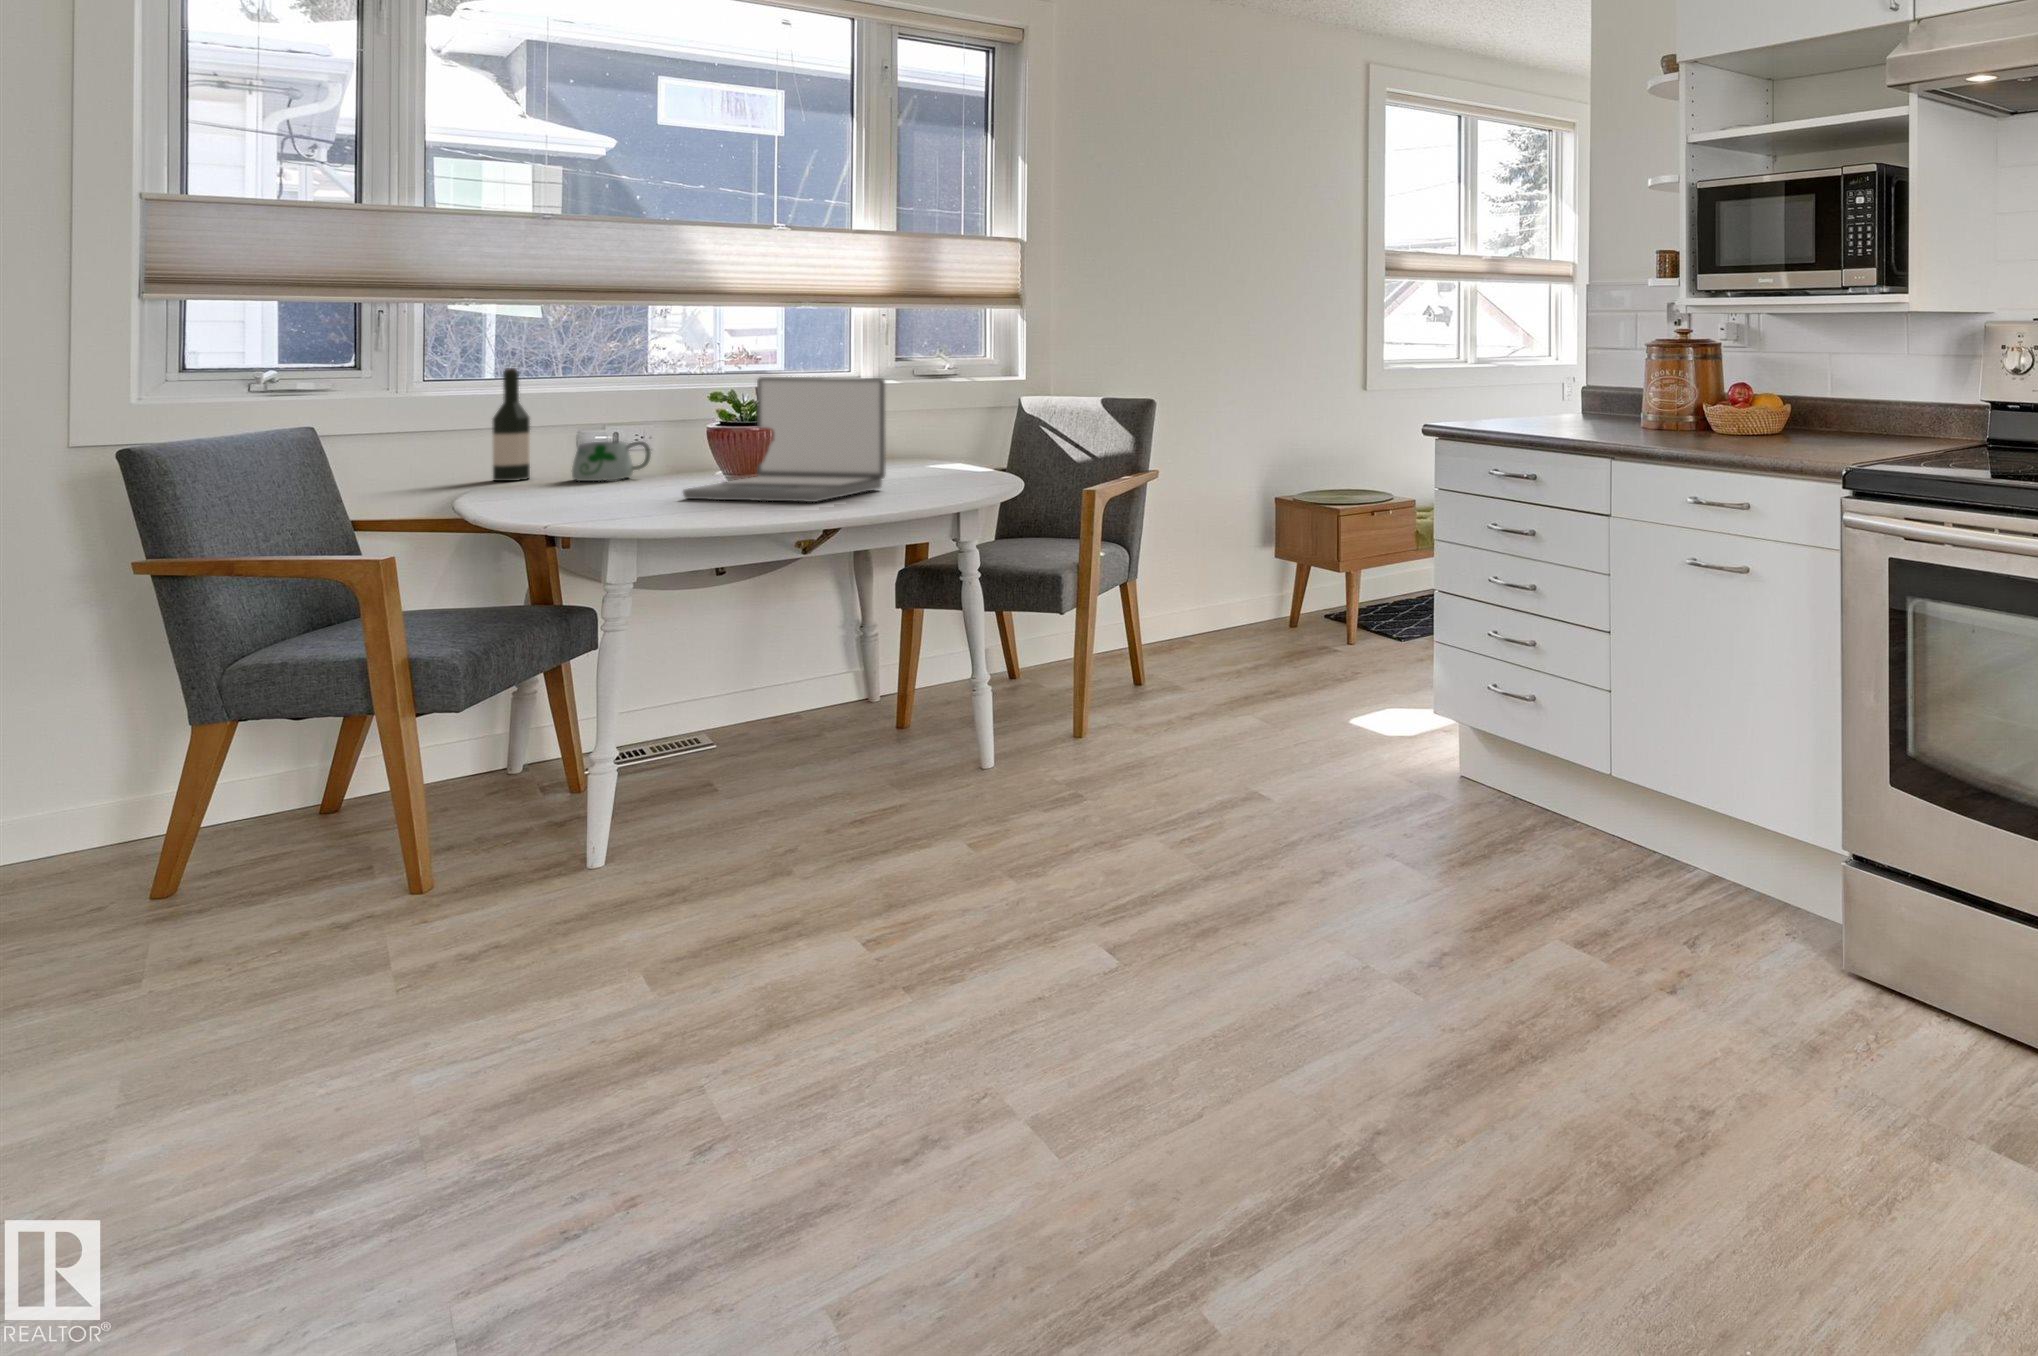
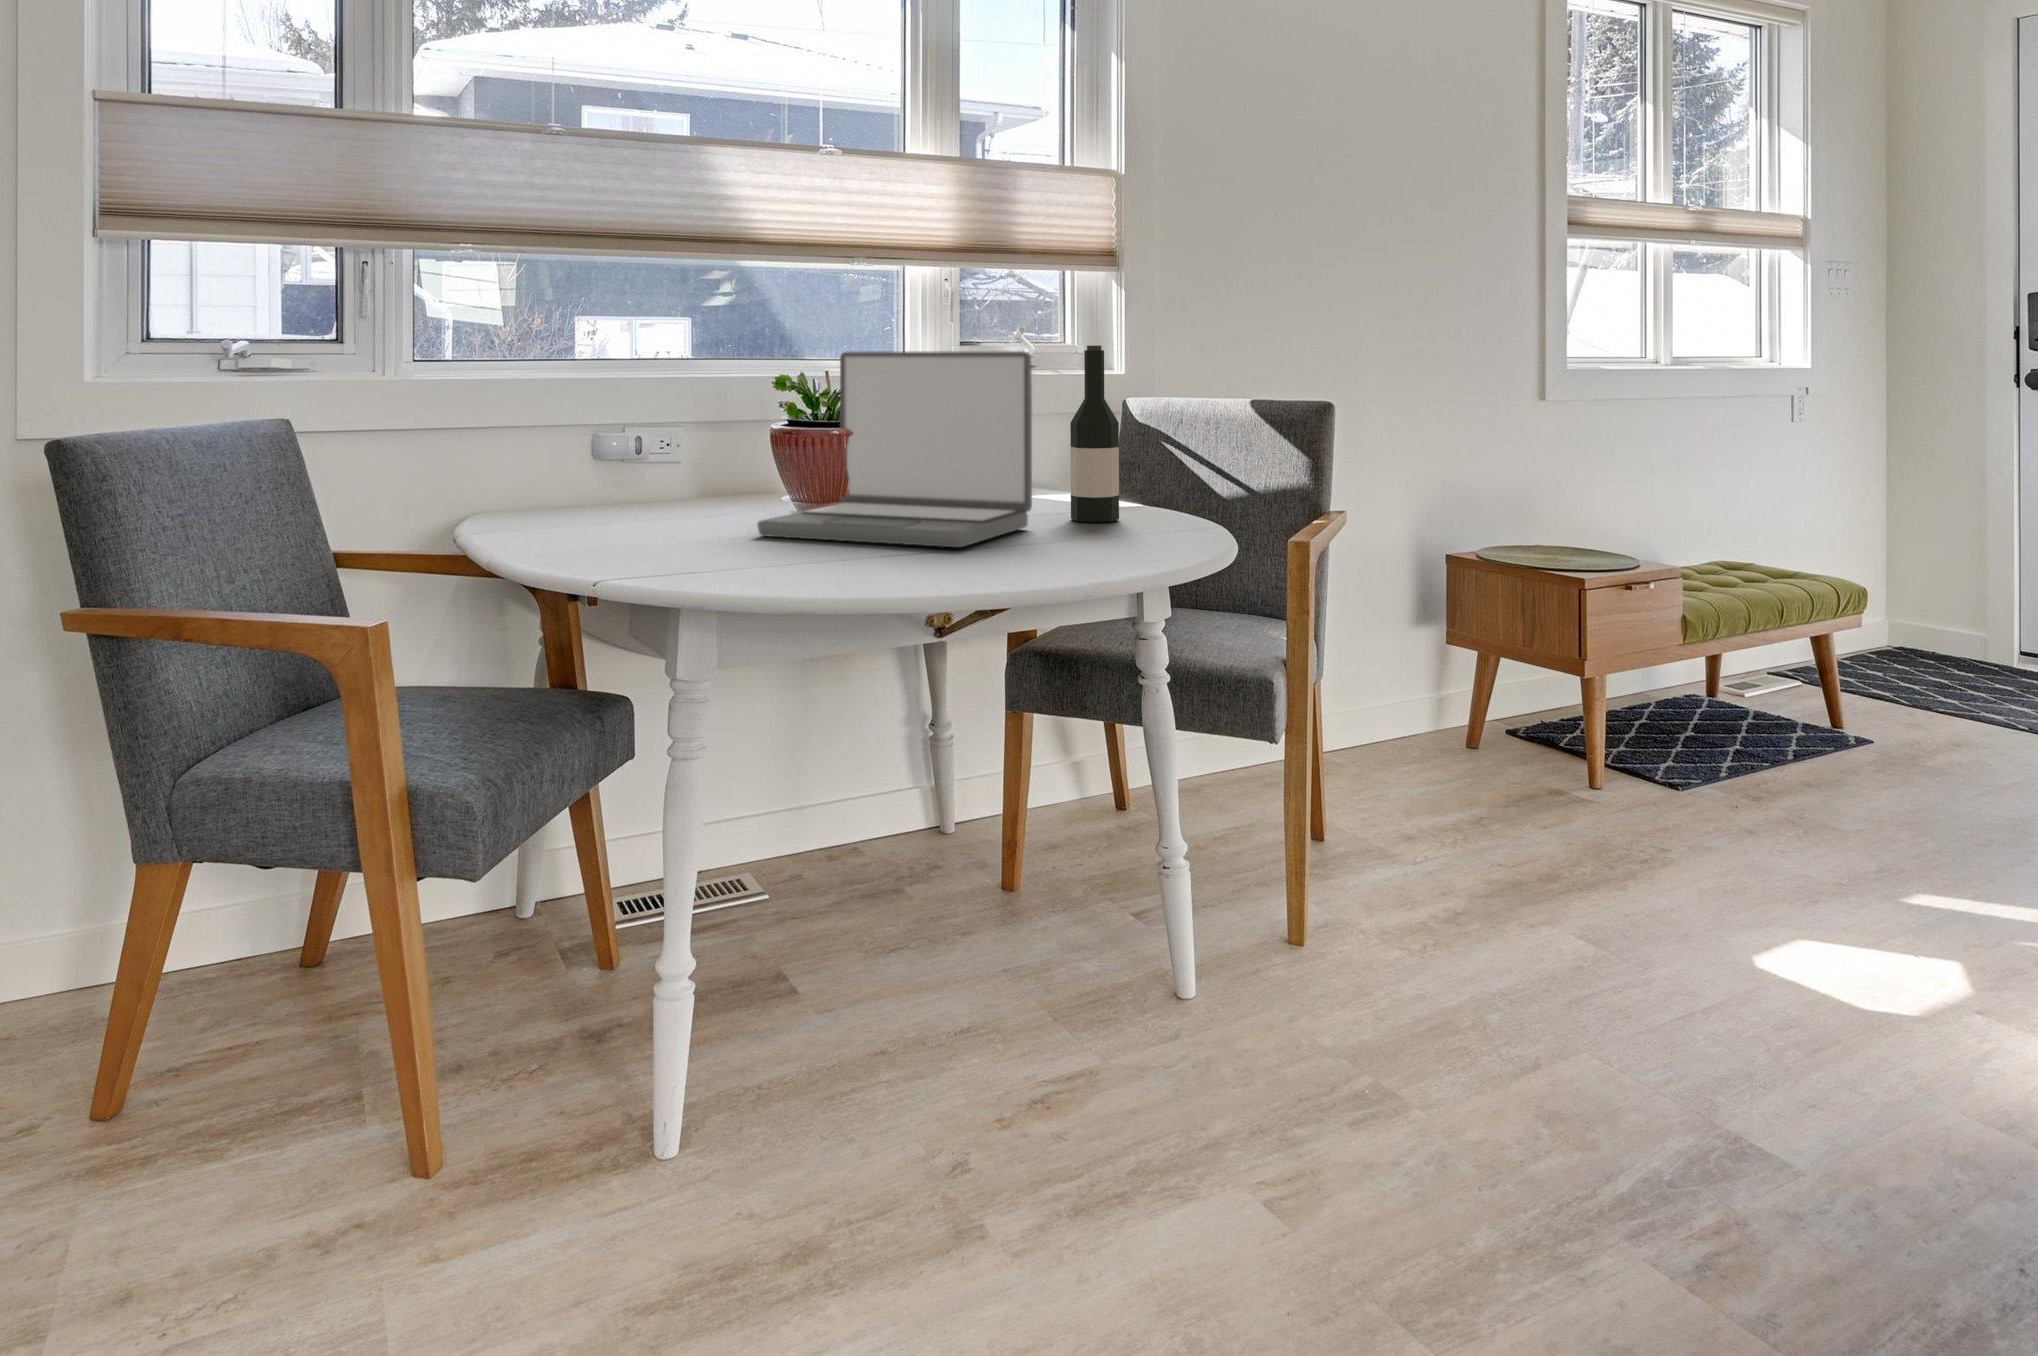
wine bottle: present [493,368,530,481] -> present [1070,345,1119,522]
mug: present [572,441,651,481] -> none [590,447,687,505]

